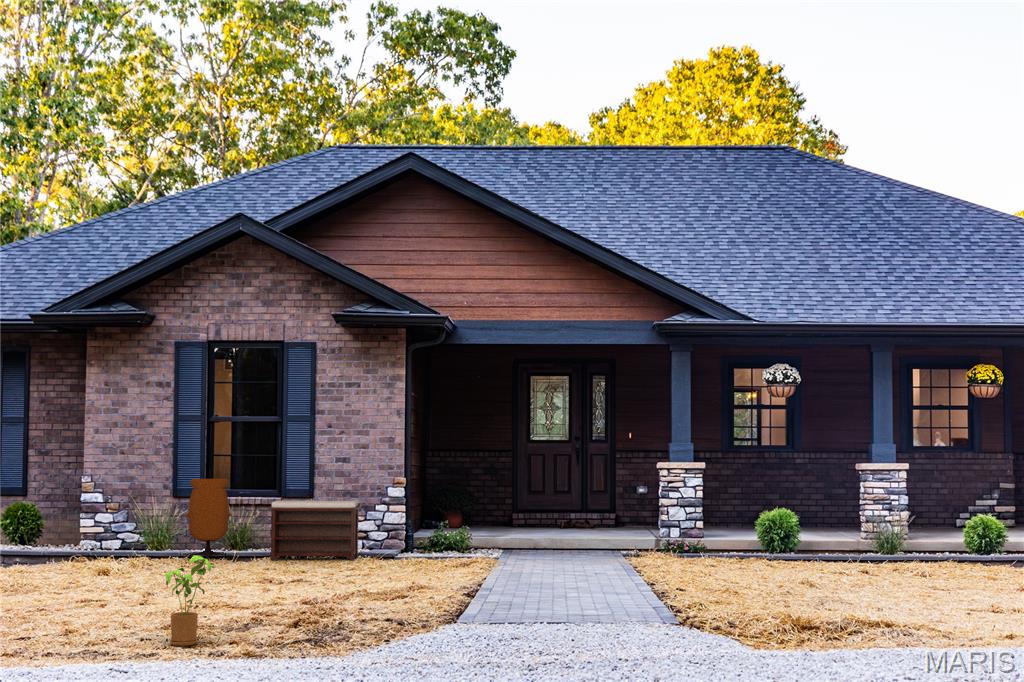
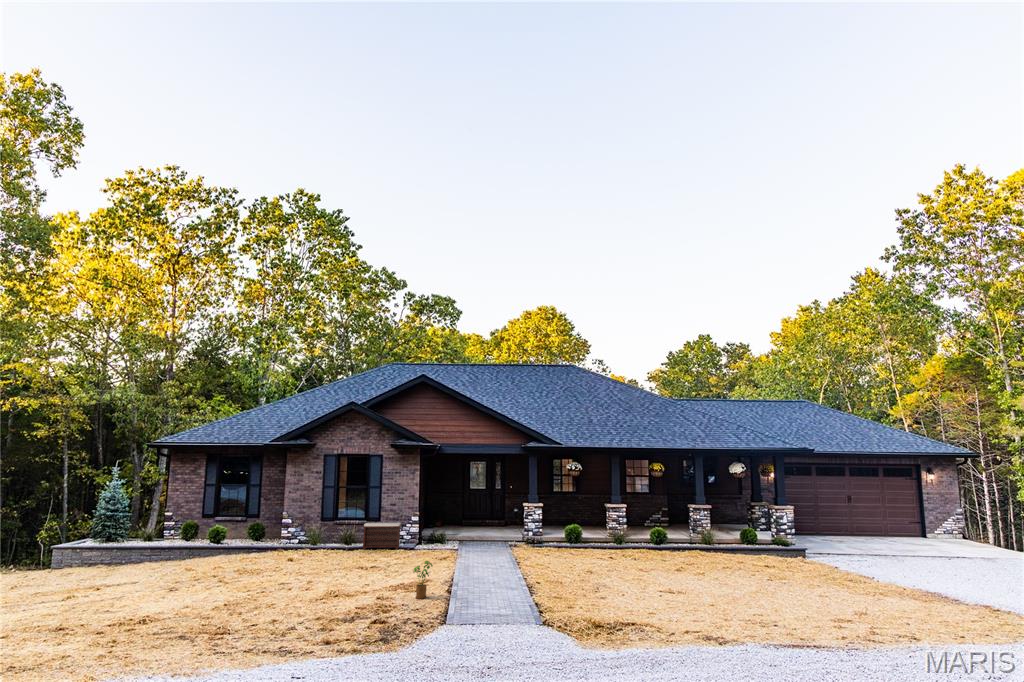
lounge chair: present [182,478,233,560] -> none [325,514,347,550]
house plant: present [165,556,215,646] -> present [414,561,433,599]

